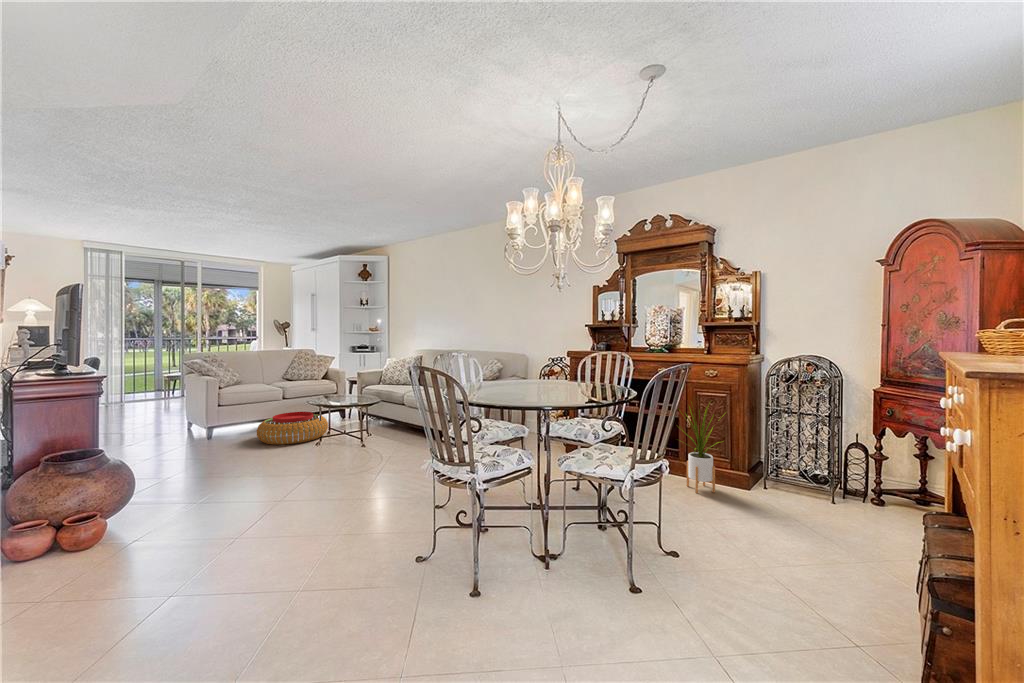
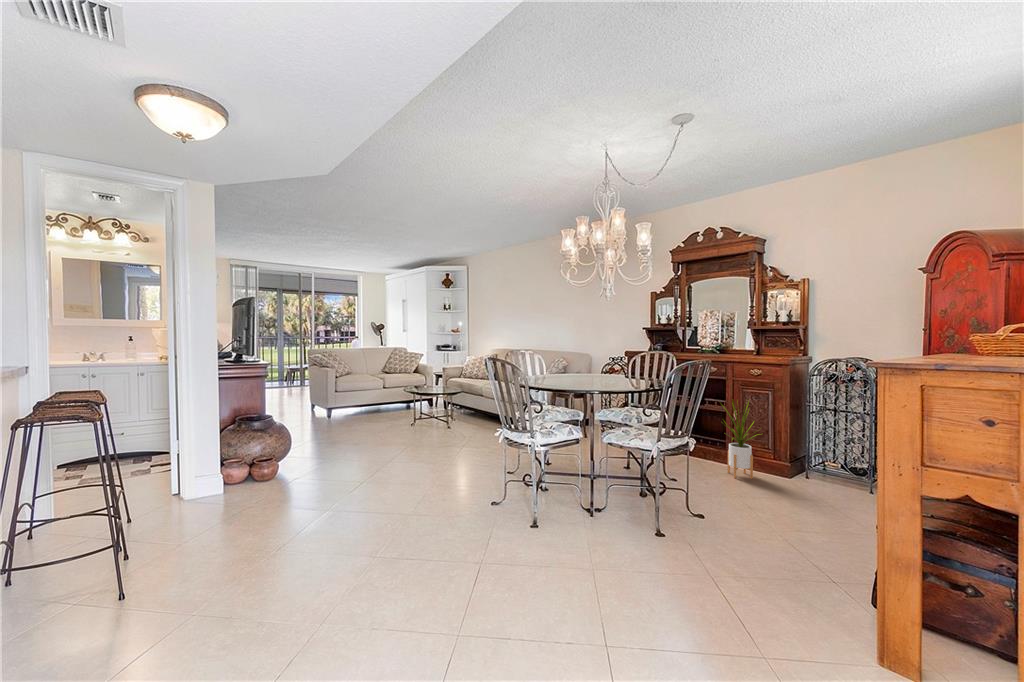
pouf: present [256,412,328,445] -> none [365,399,419,425]

